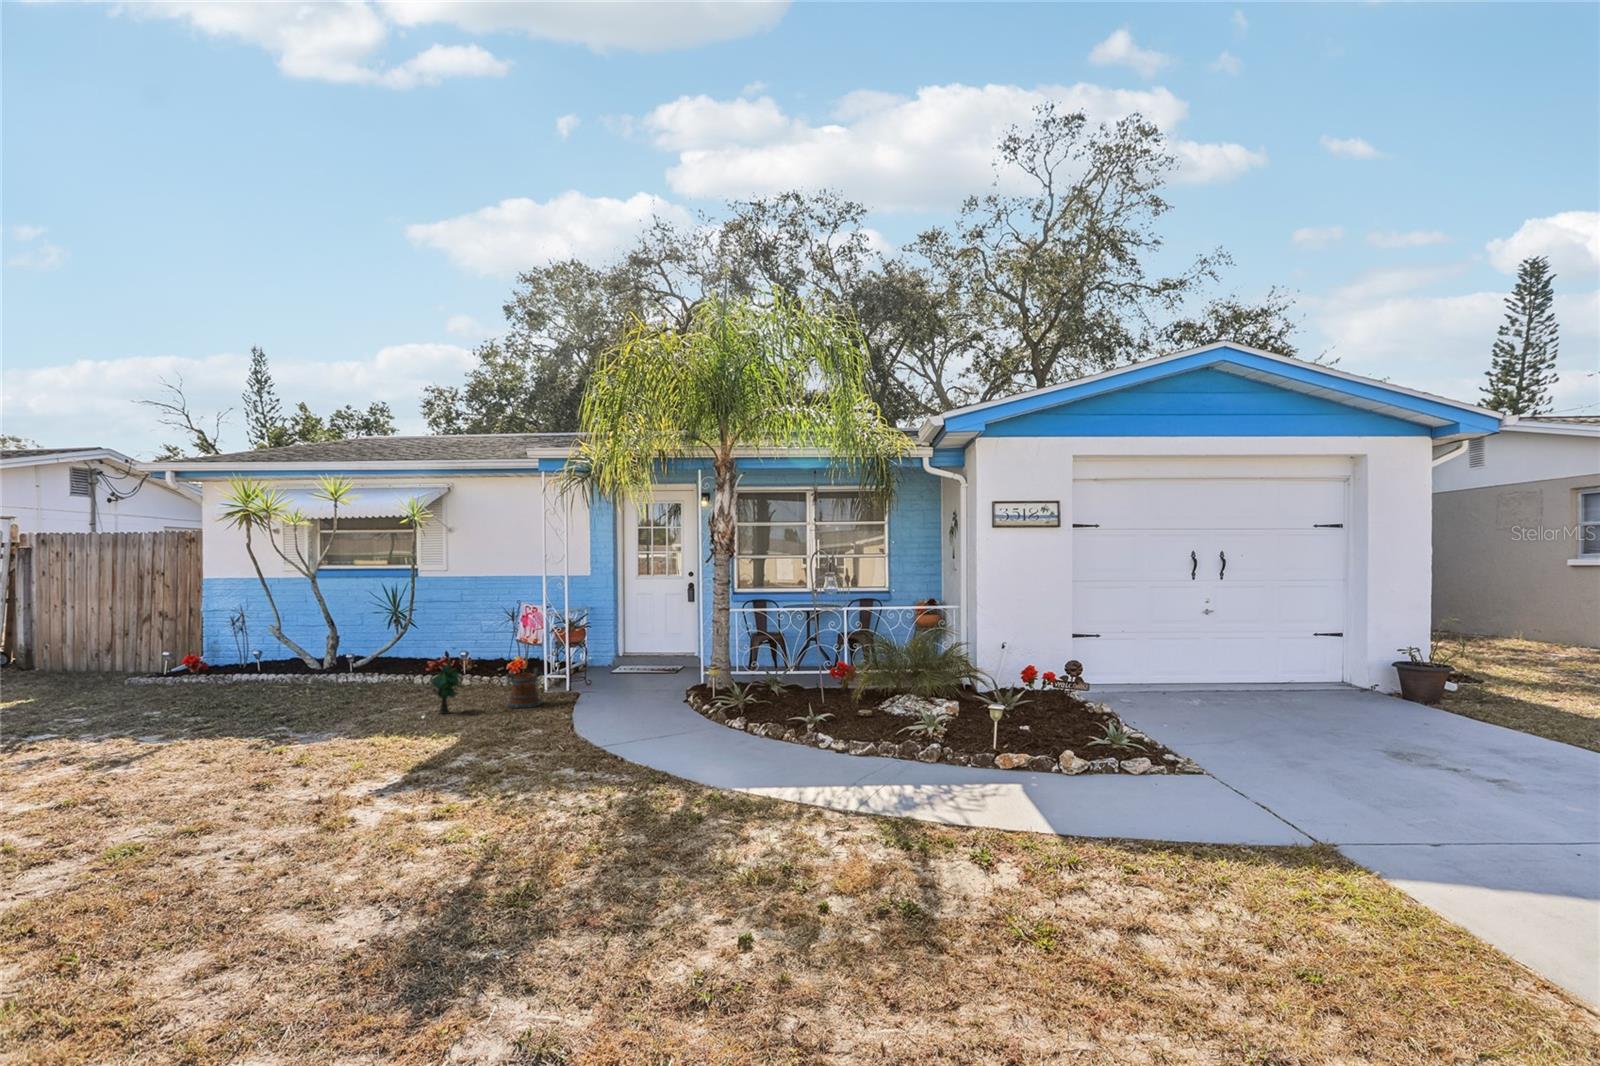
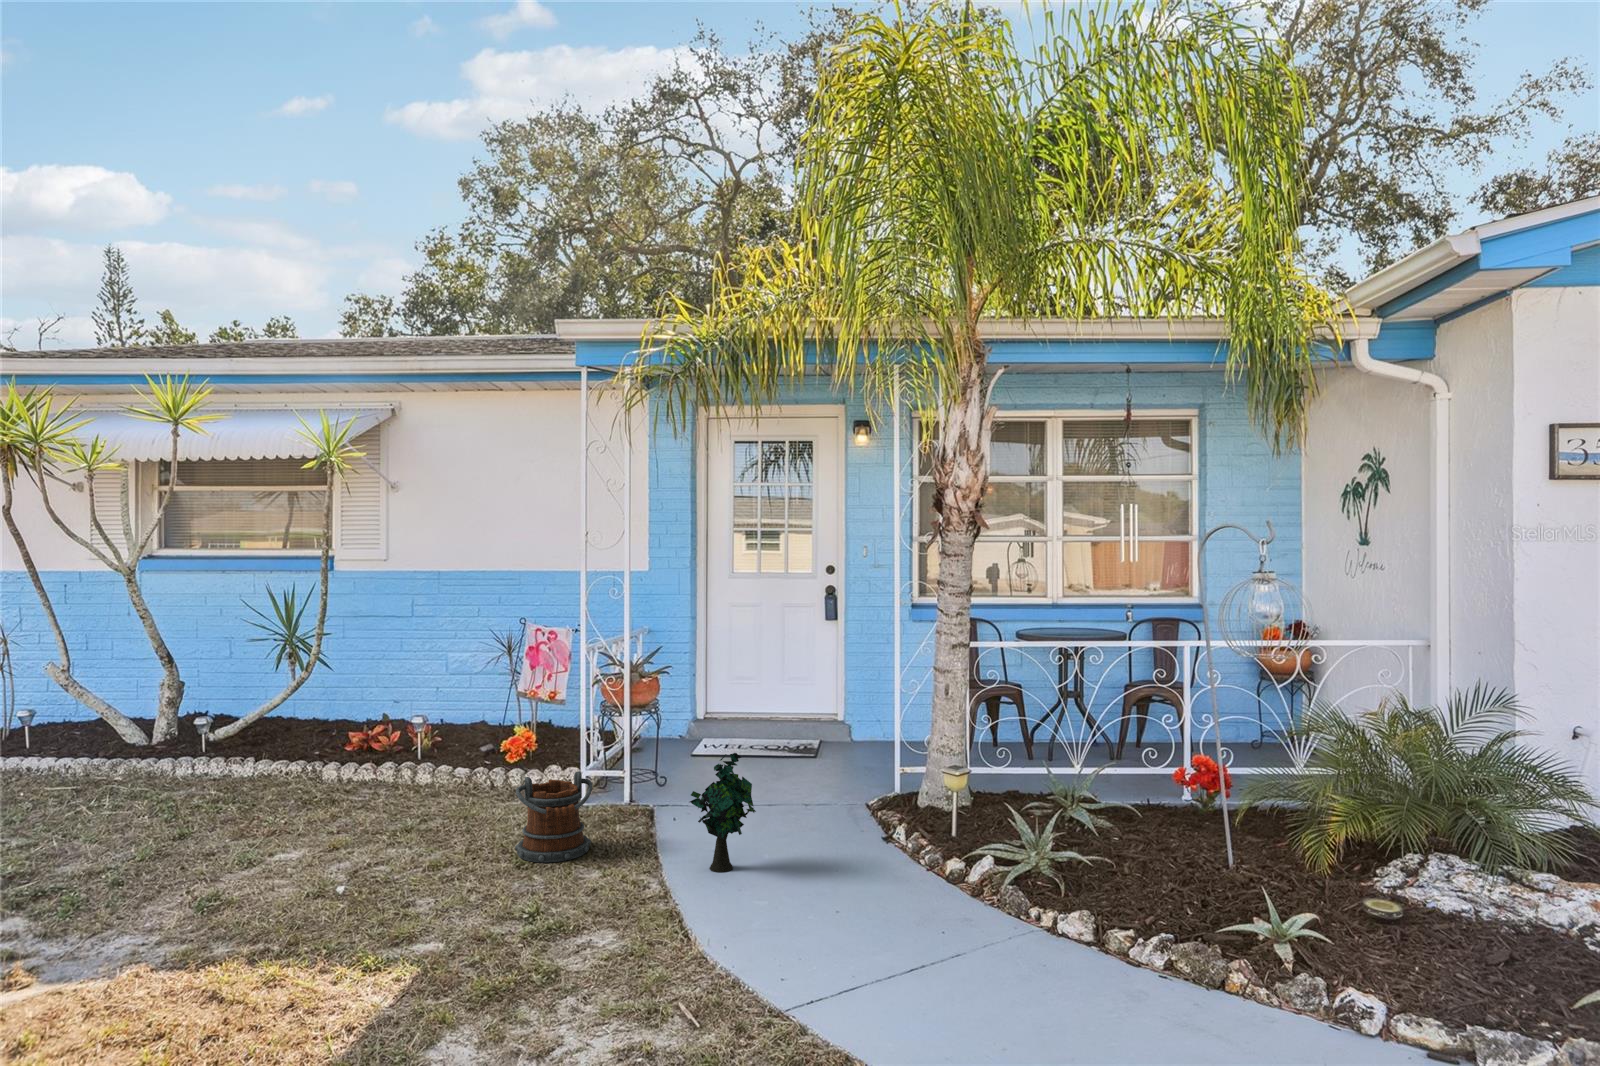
decorative plant: present [430,660,461,714] -> present [690,753,756,872]

